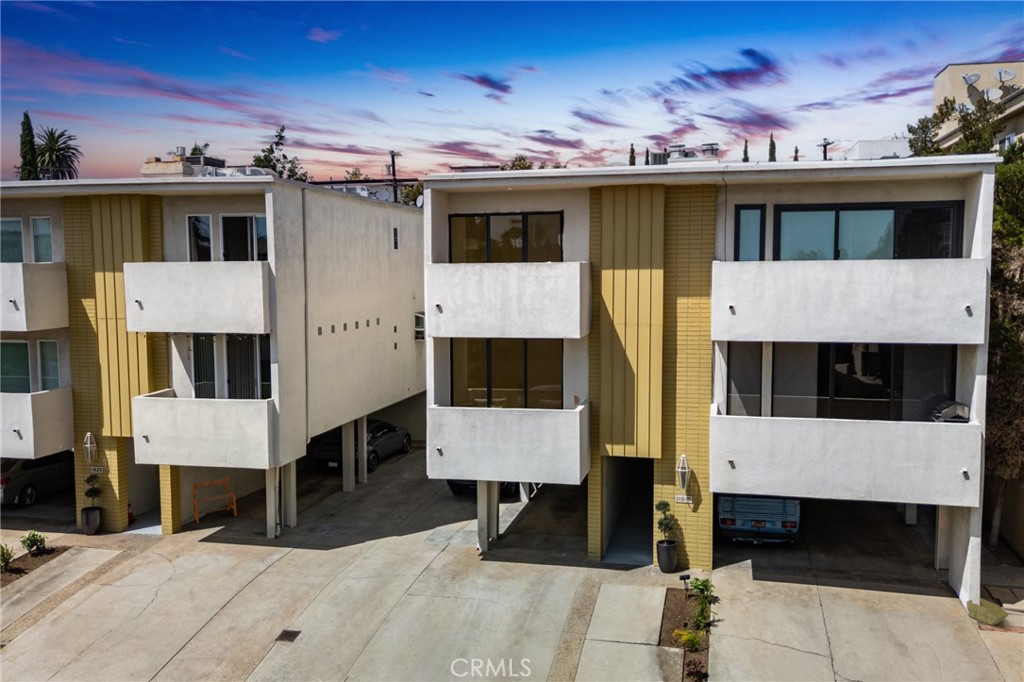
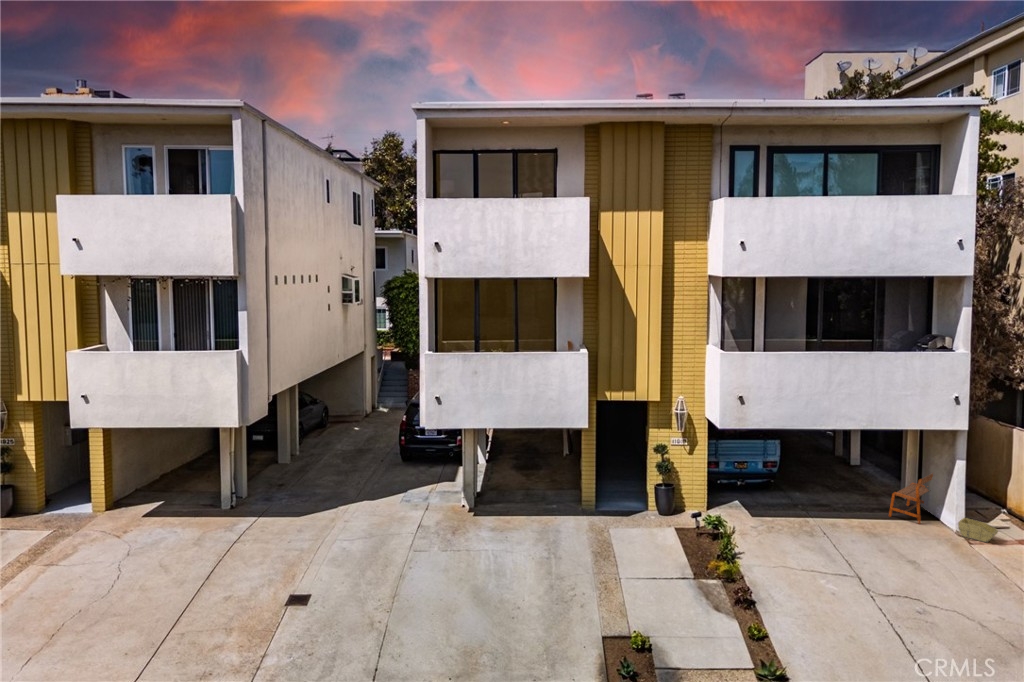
bench: present [192,477,237,523] -> present [889,473,933,524]

